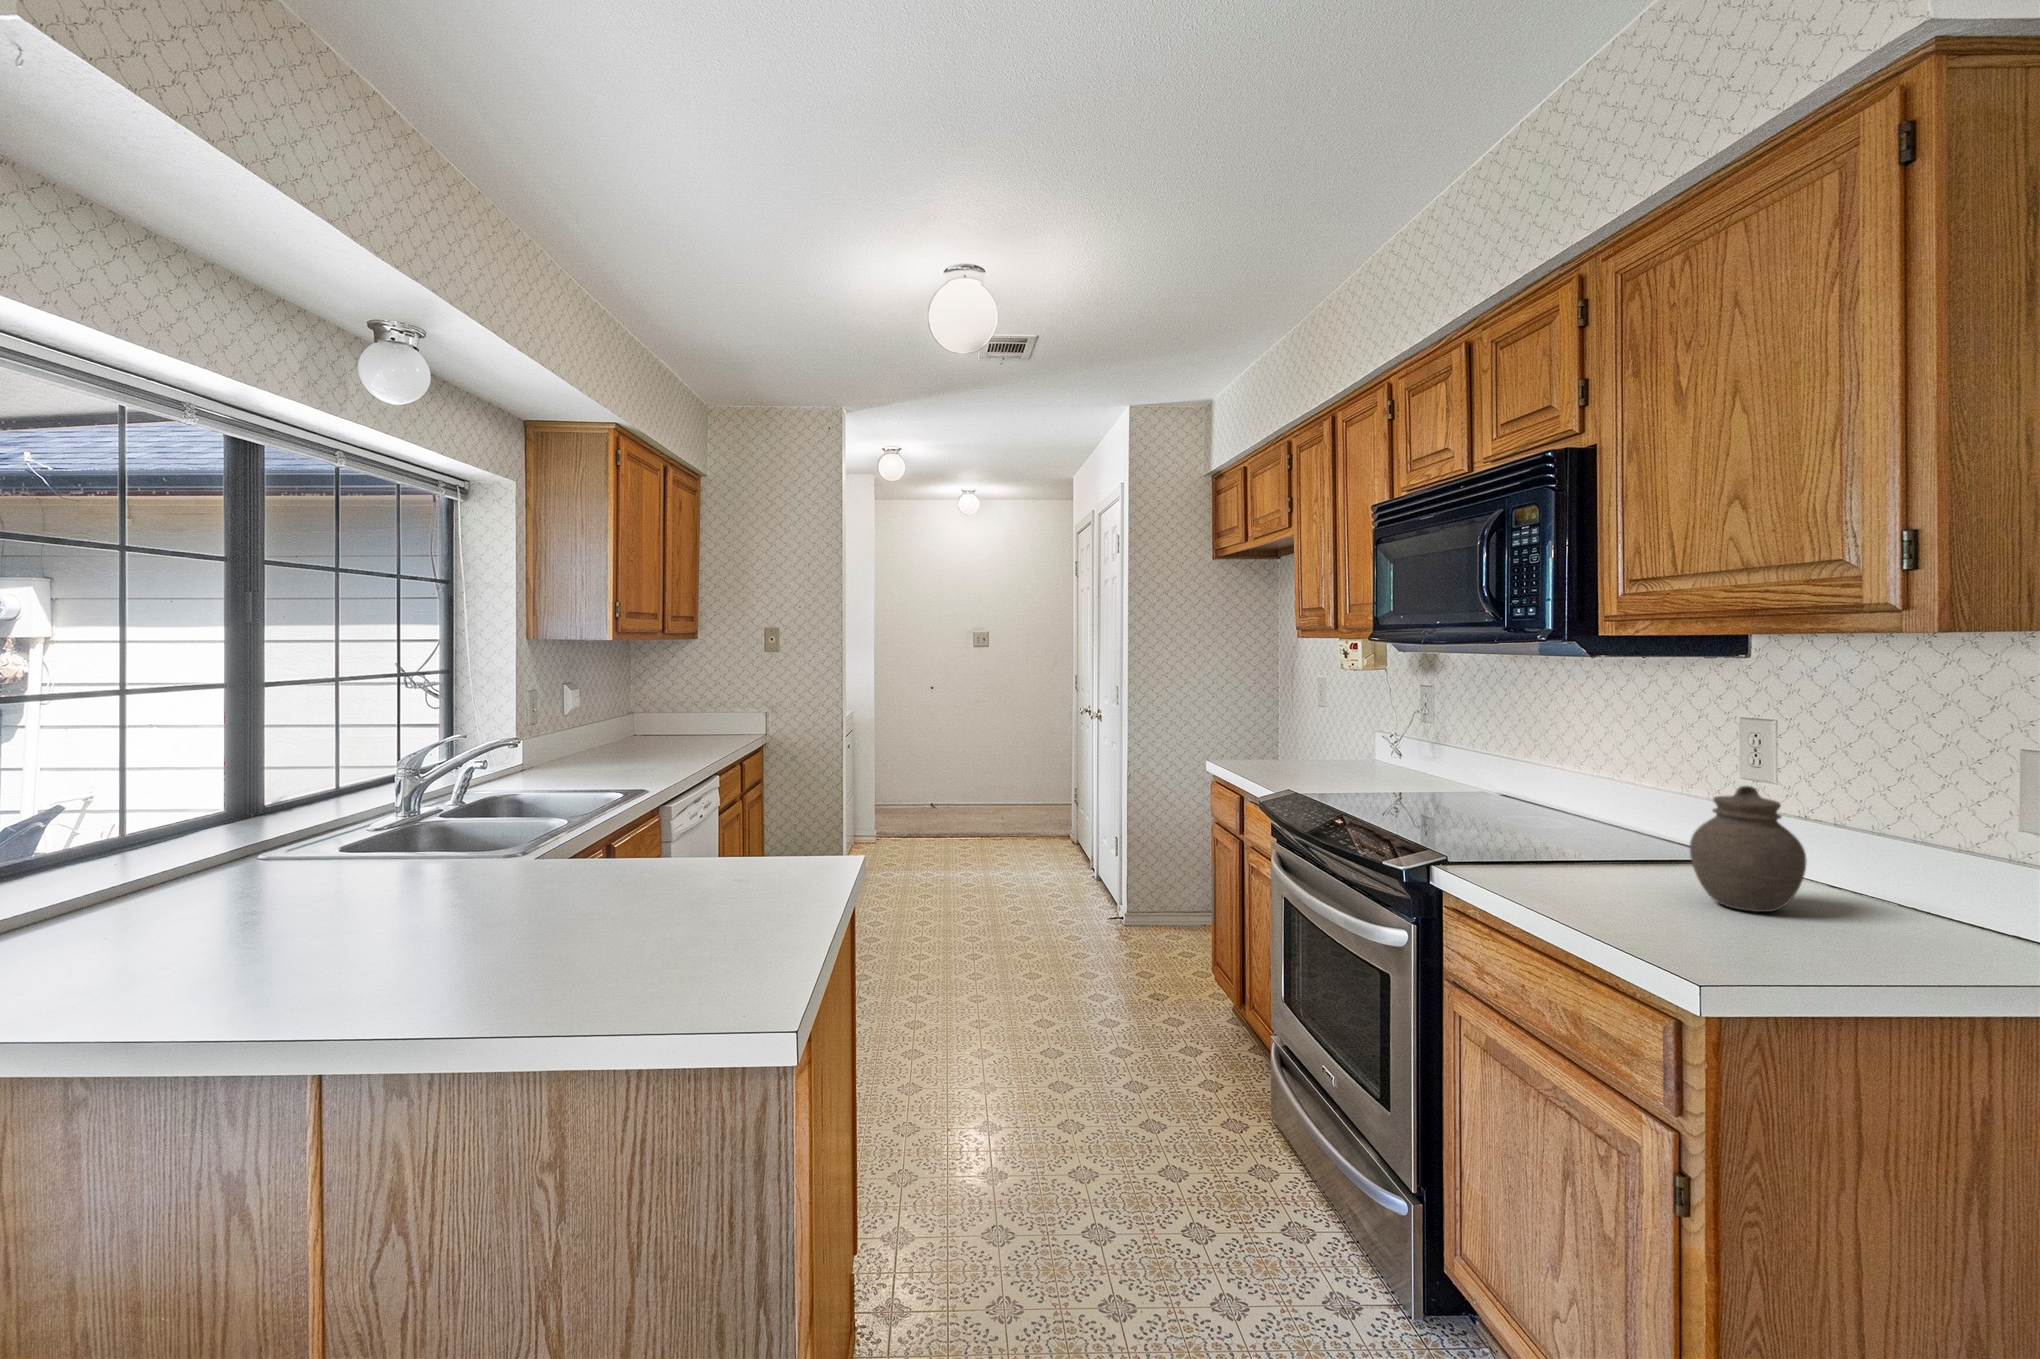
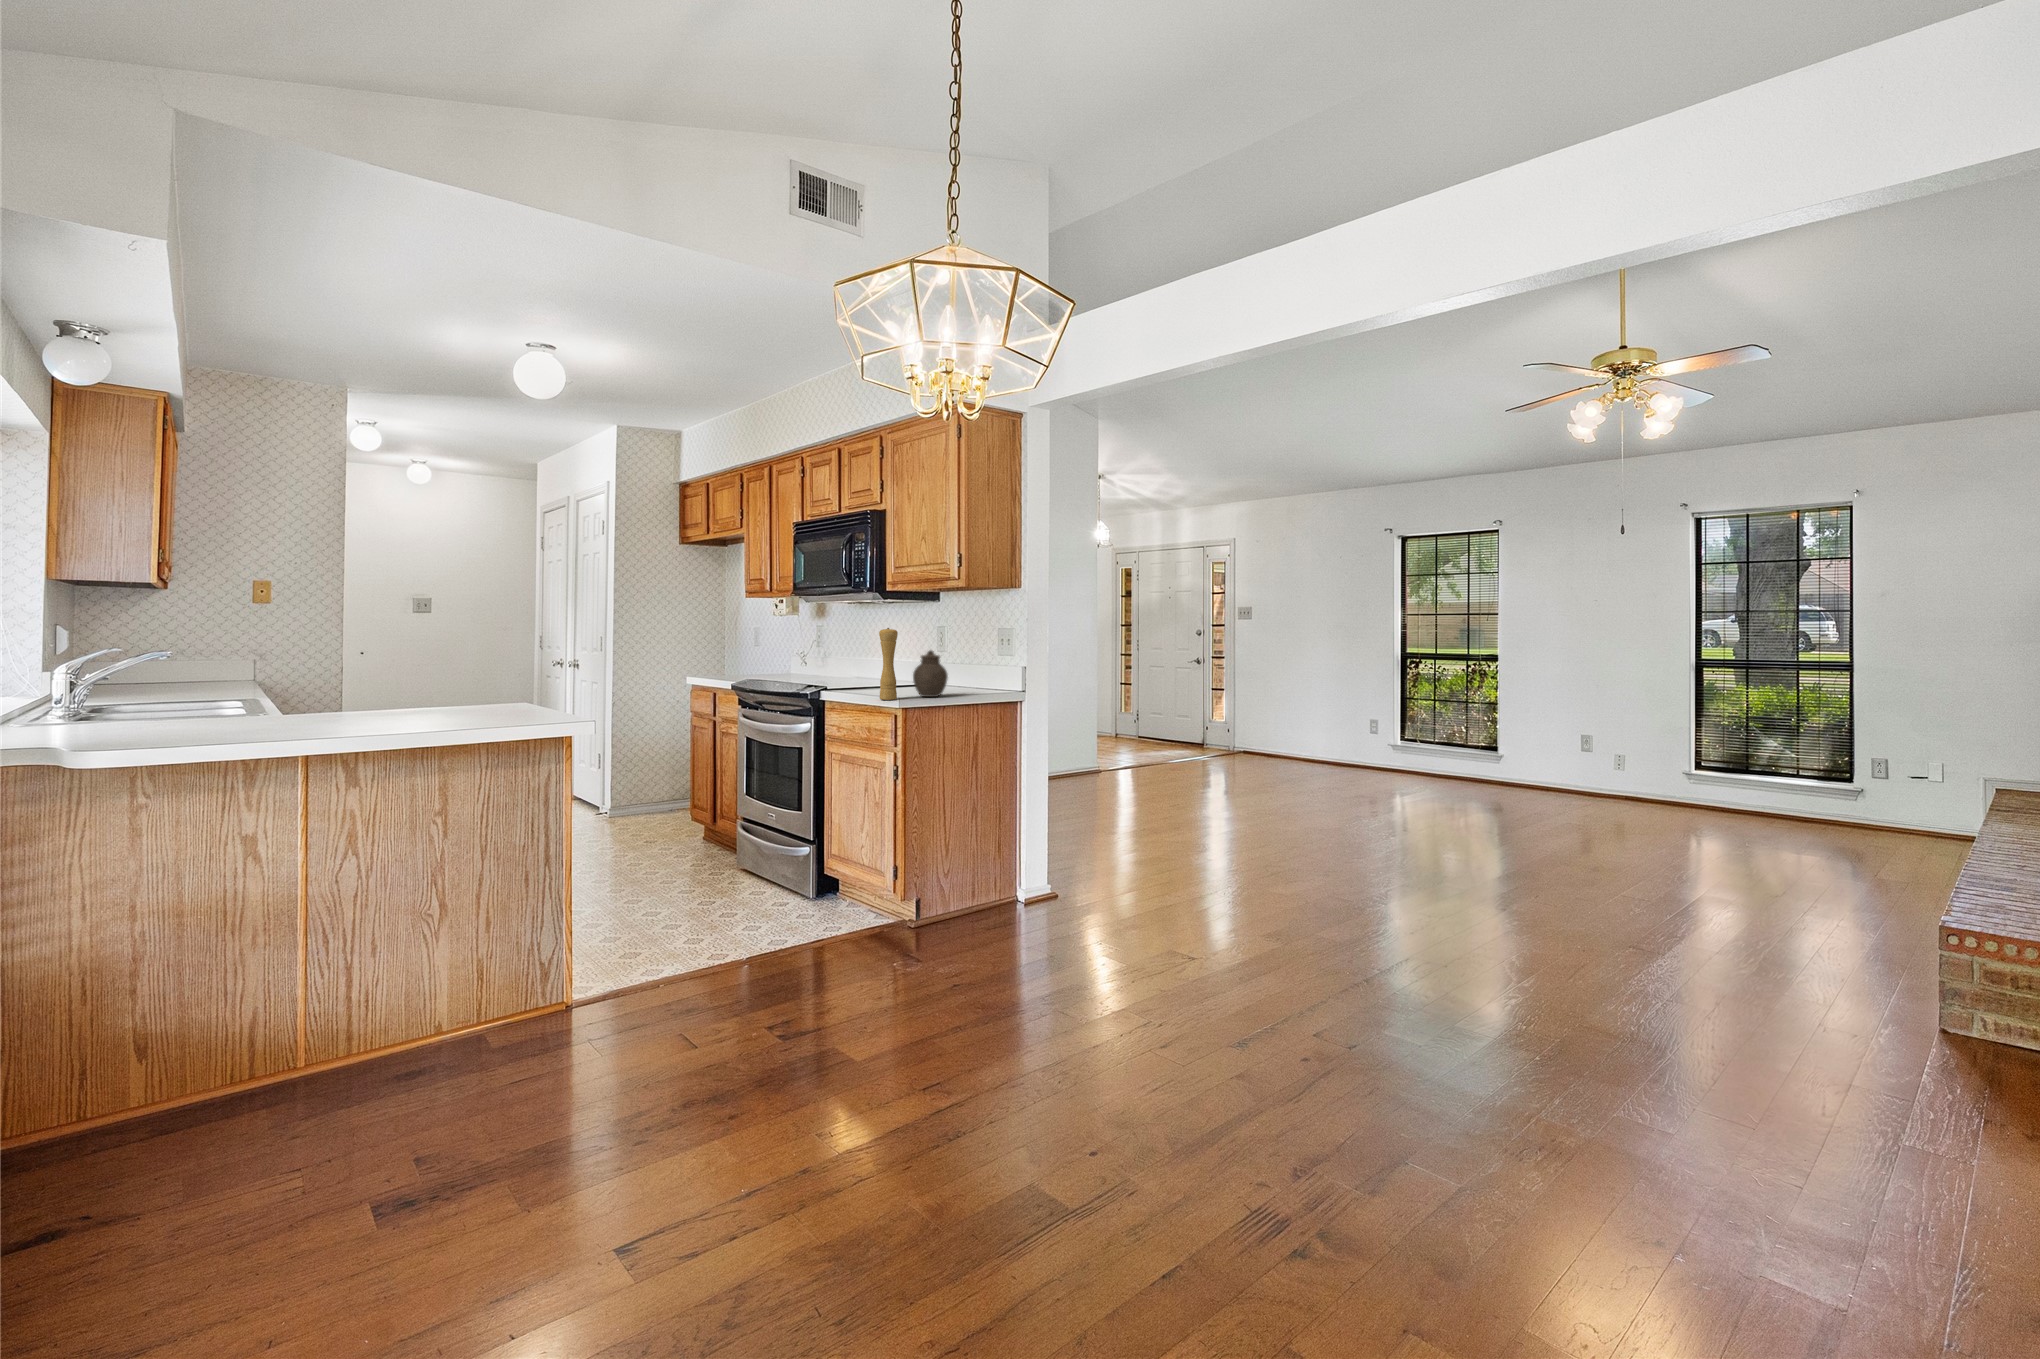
pepper mill: none [1594,725,1649,909] -> present [879,628,898,700]

